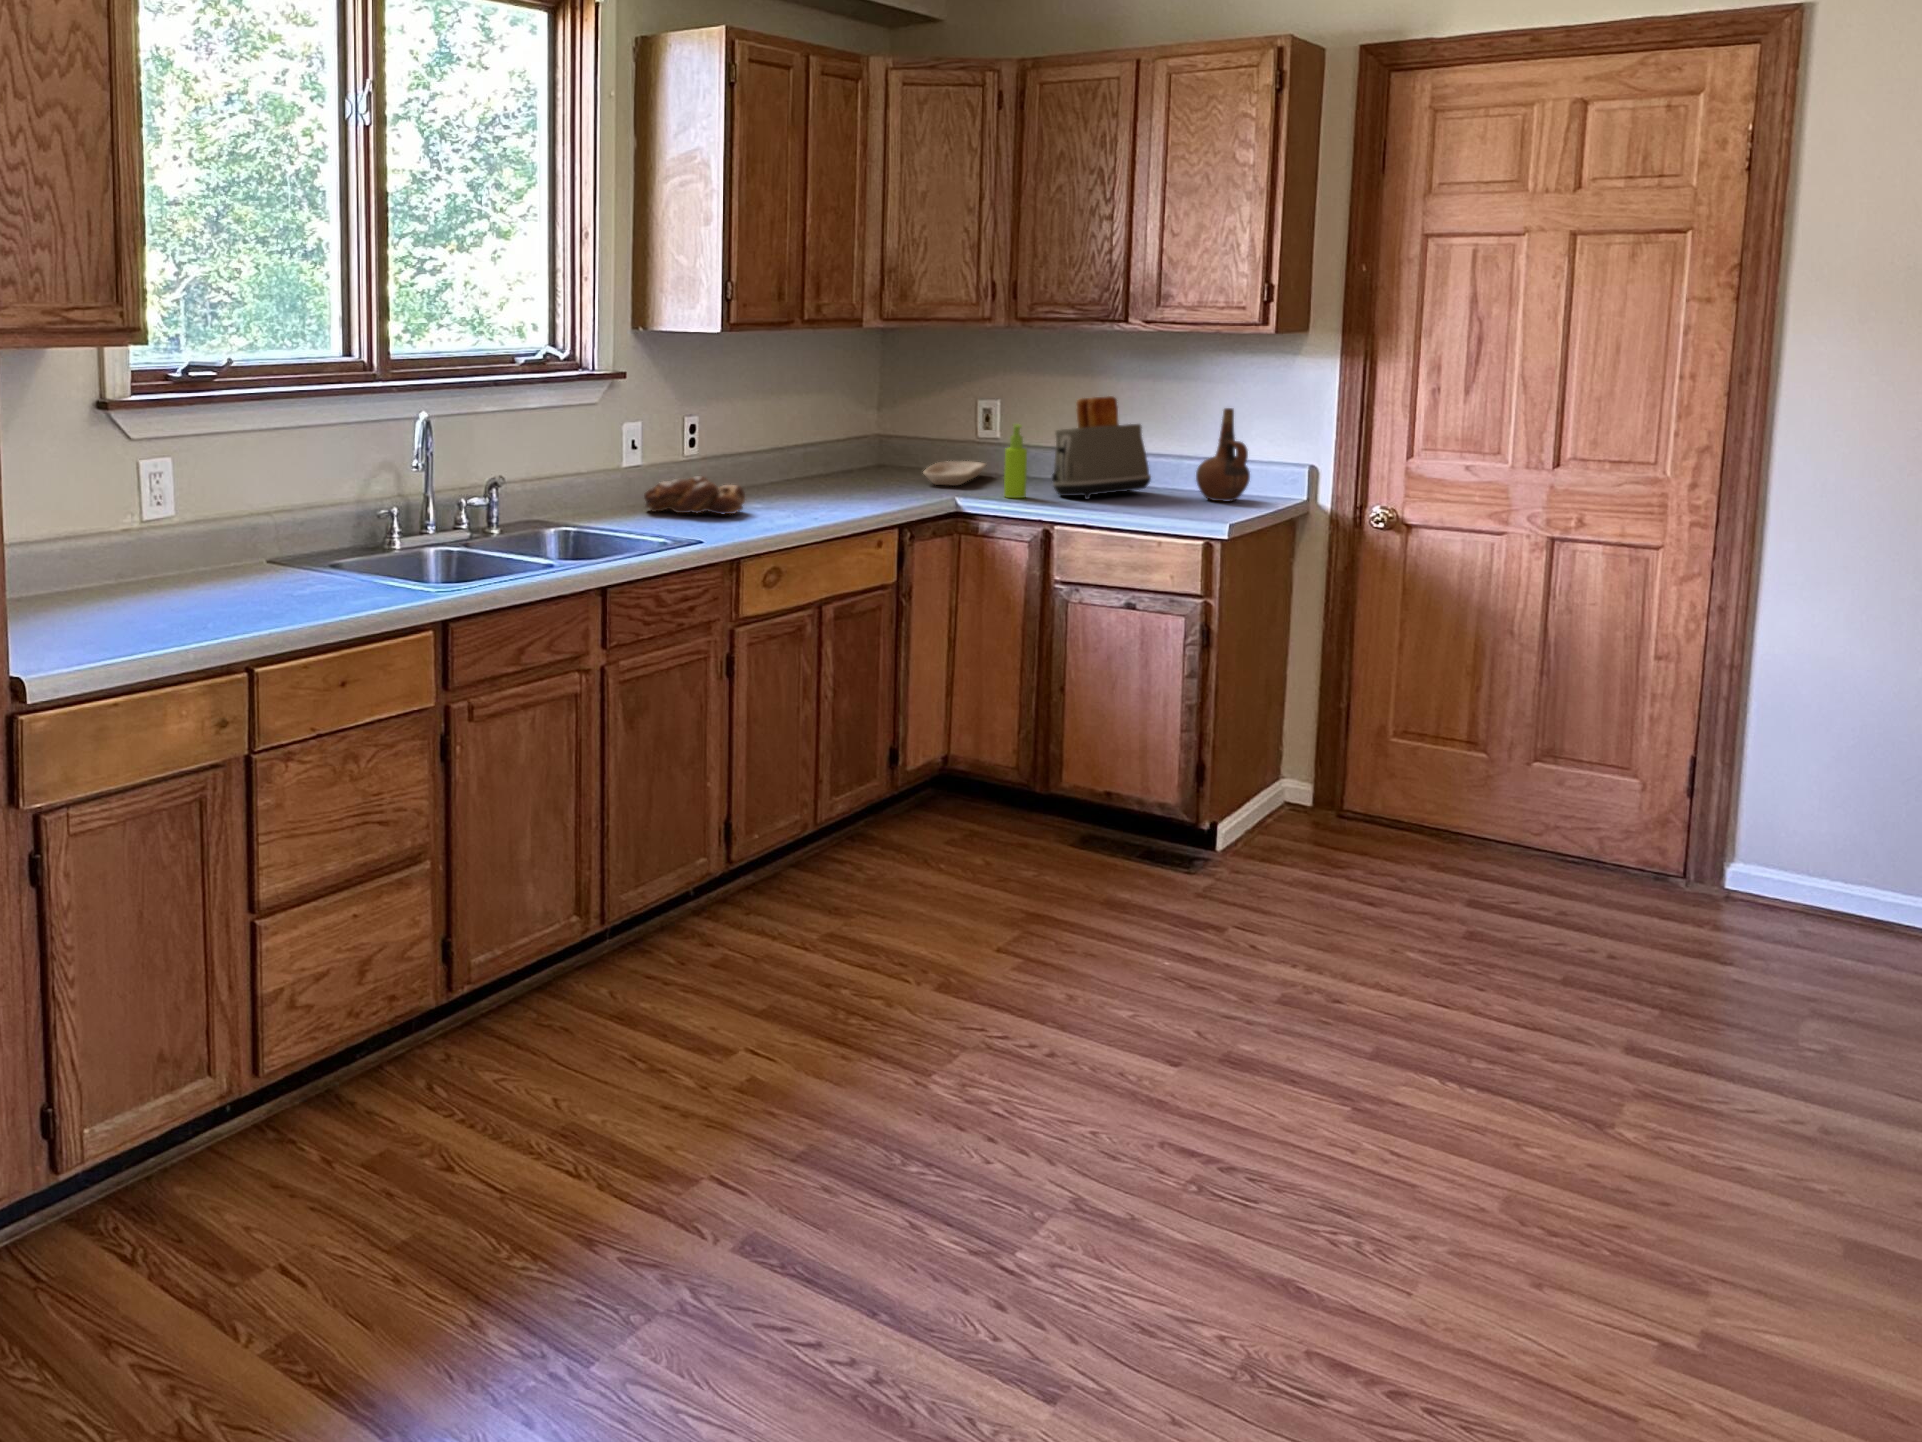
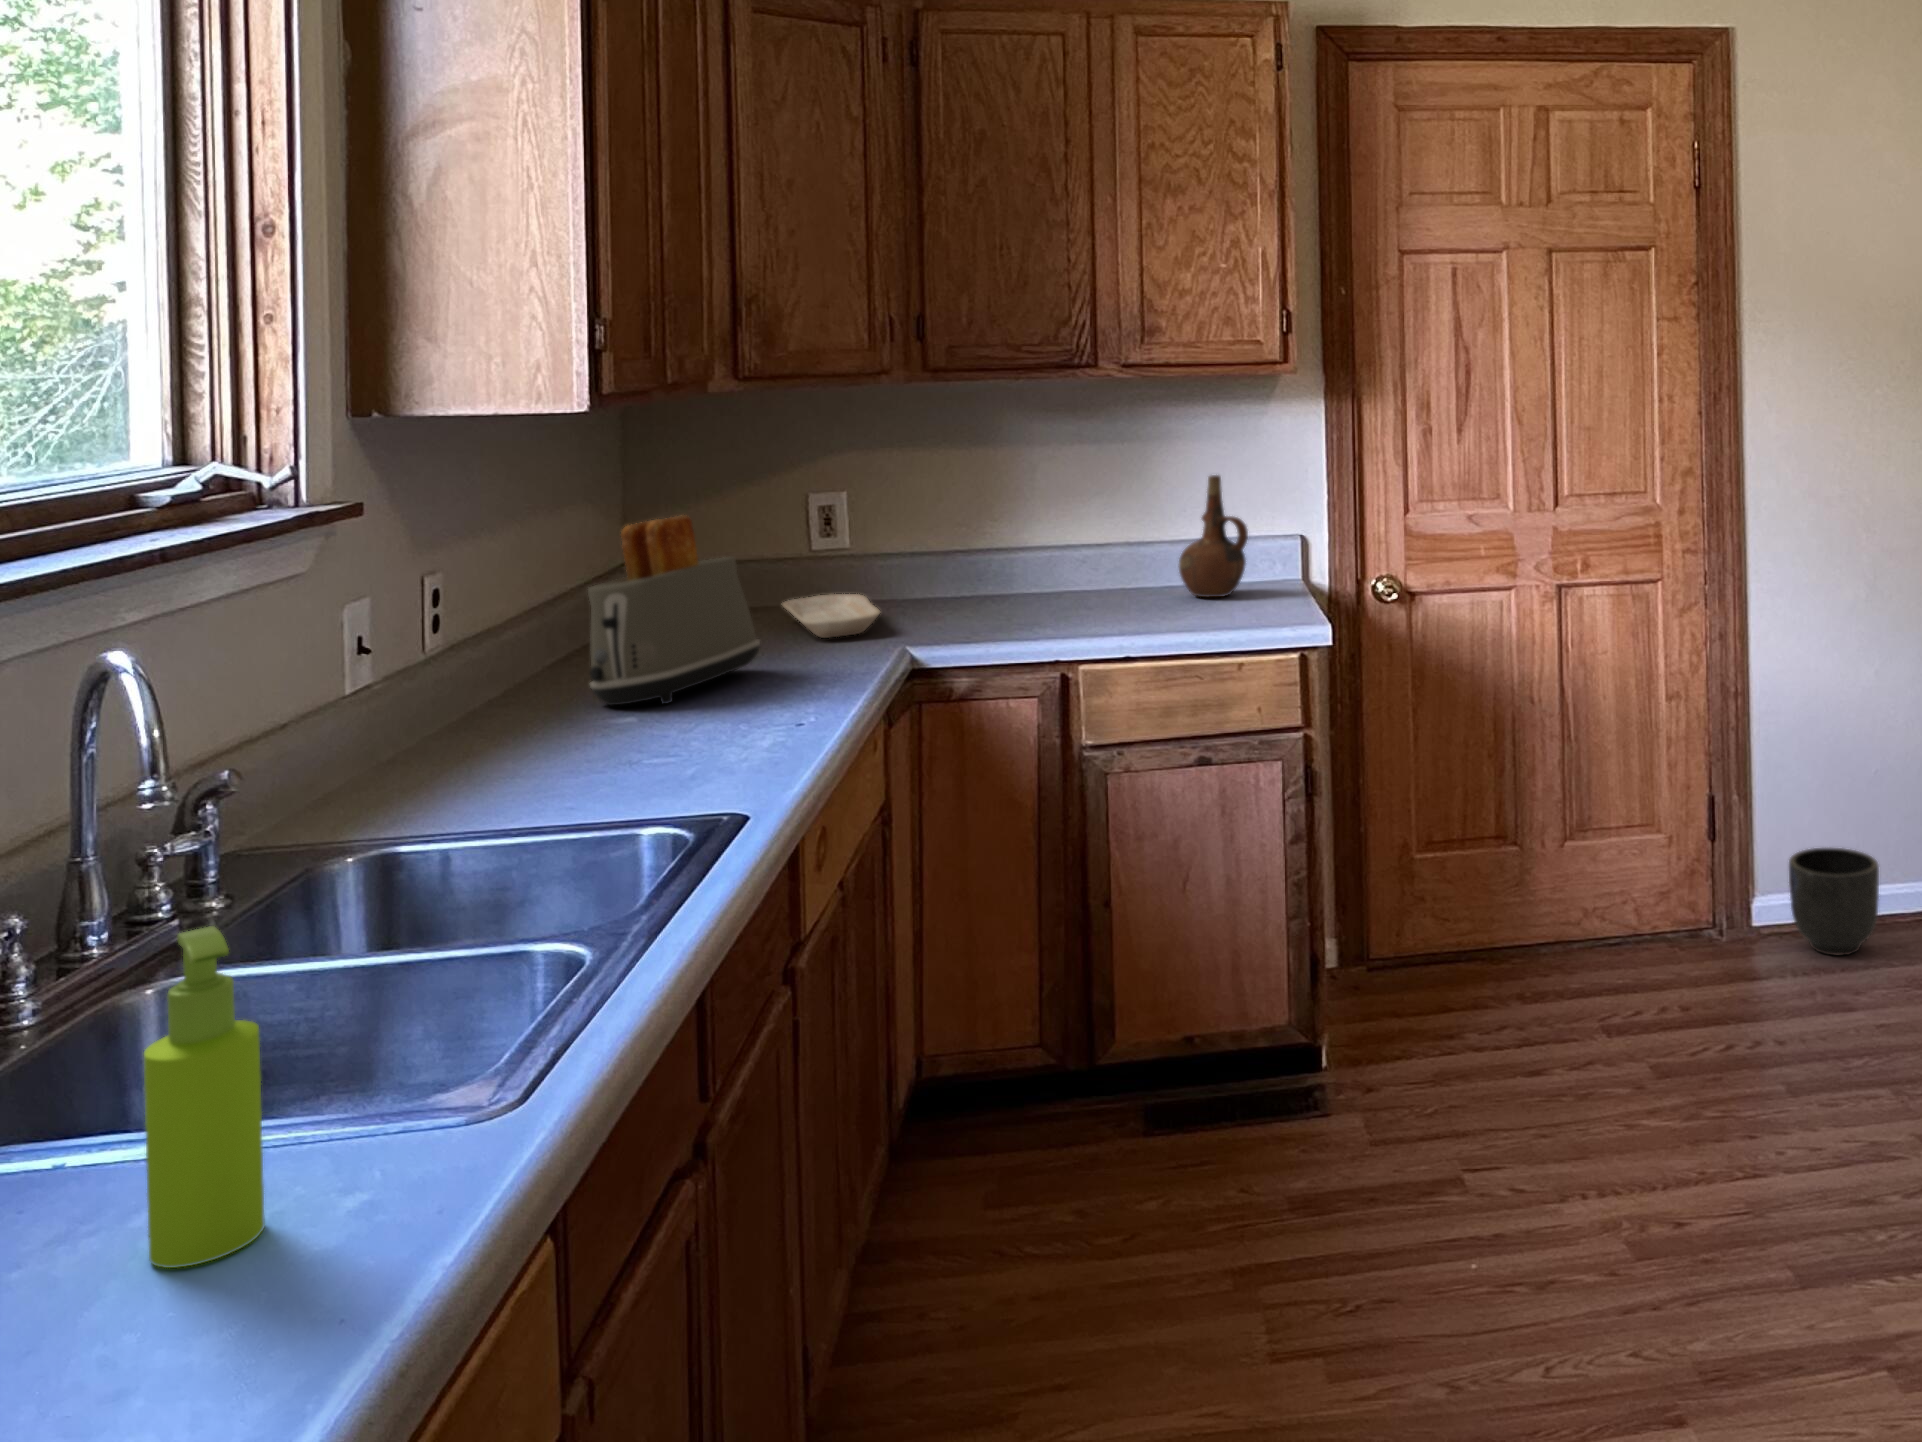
toaster: present [1052,396,1151,499] -> present [588,515,760,705]
soap dispenser: present [1004,424,1027,498] -> present [144,926,264,1268]
bread loaf: present [644,476,745,514] -> none [427,694,654,786]
planter: none [1749,843,1861,950] -> present [1789,848,1879,955]

